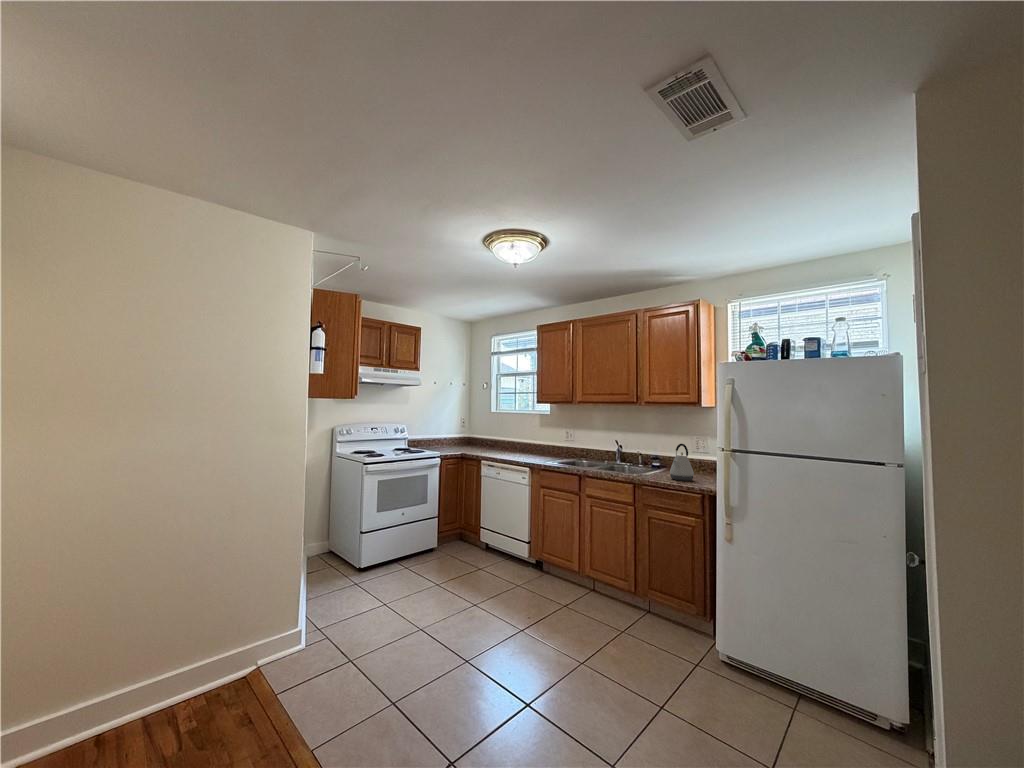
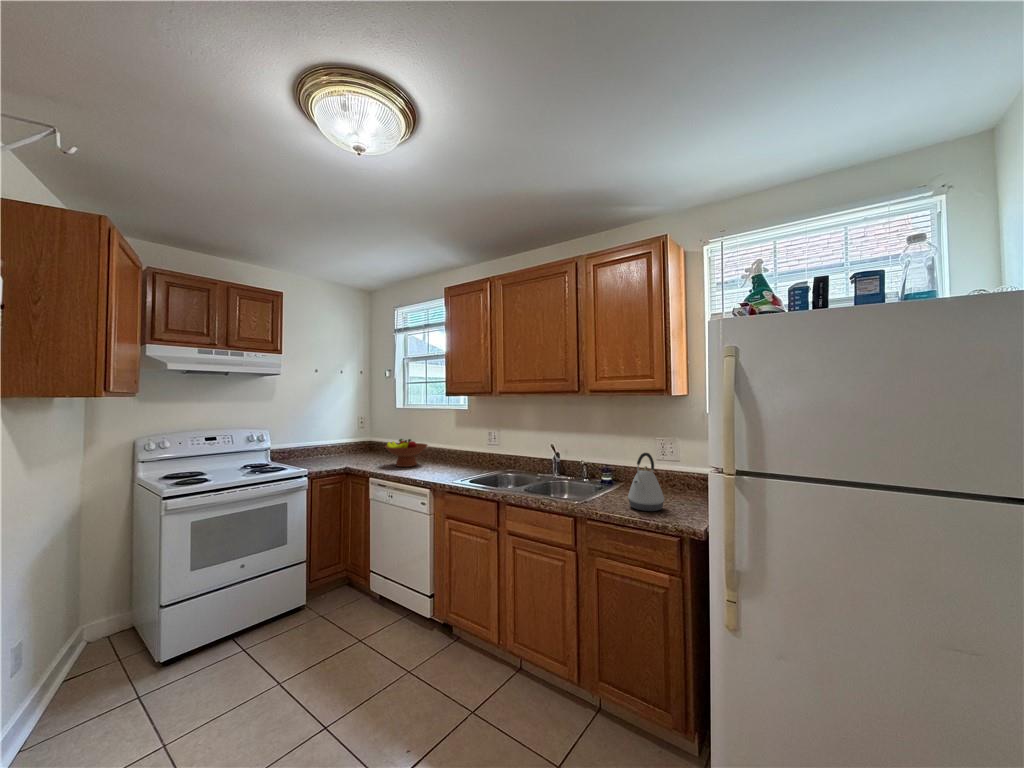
fruit bowl: none [490,435,520,455] -> present [385,439,428,467]

